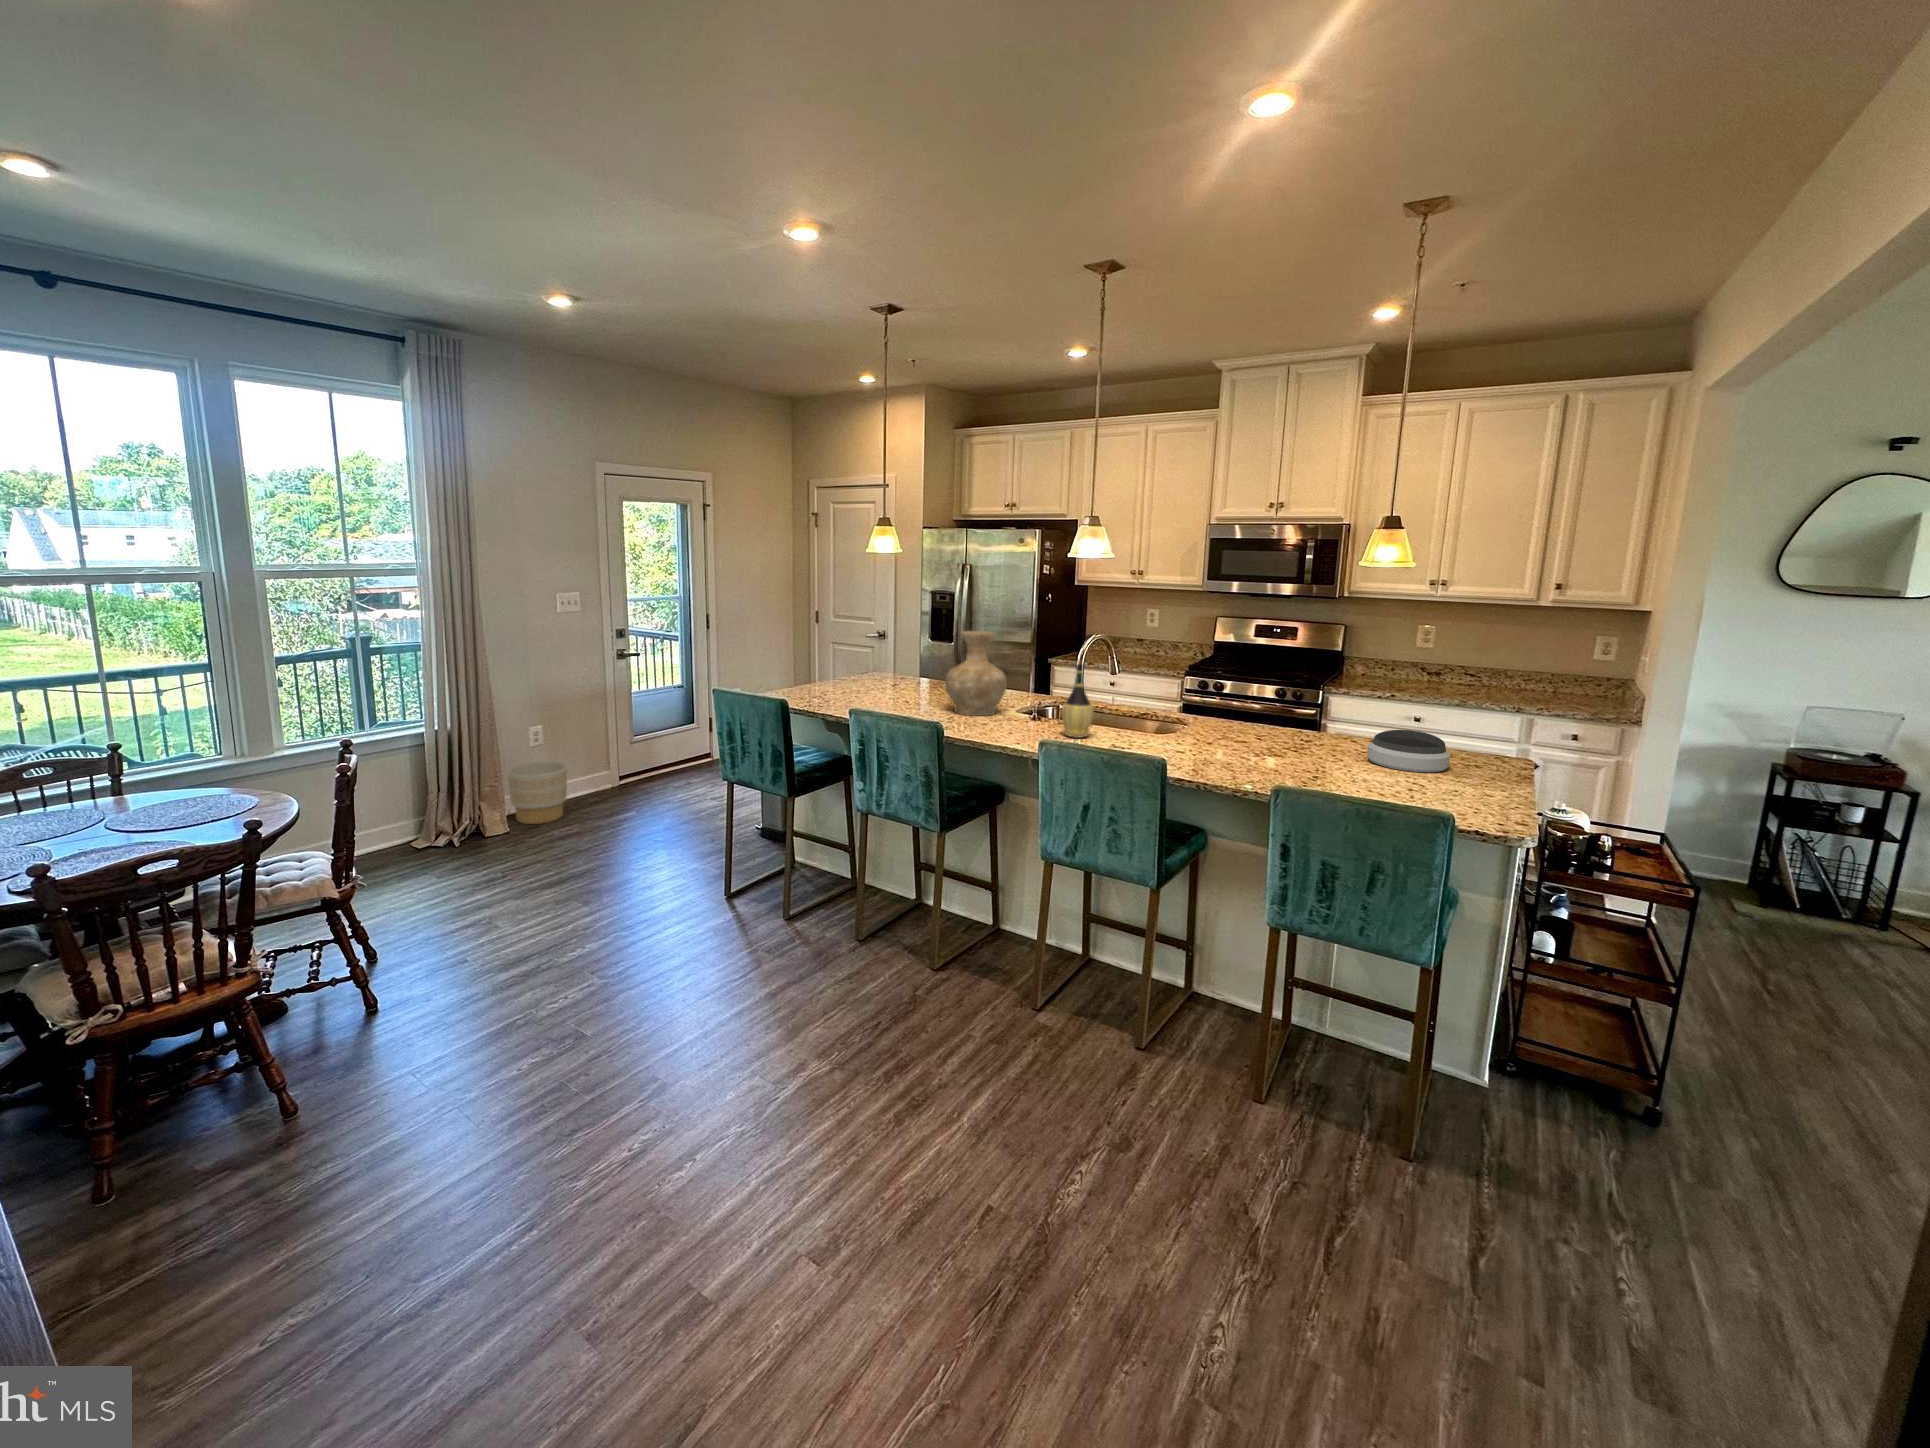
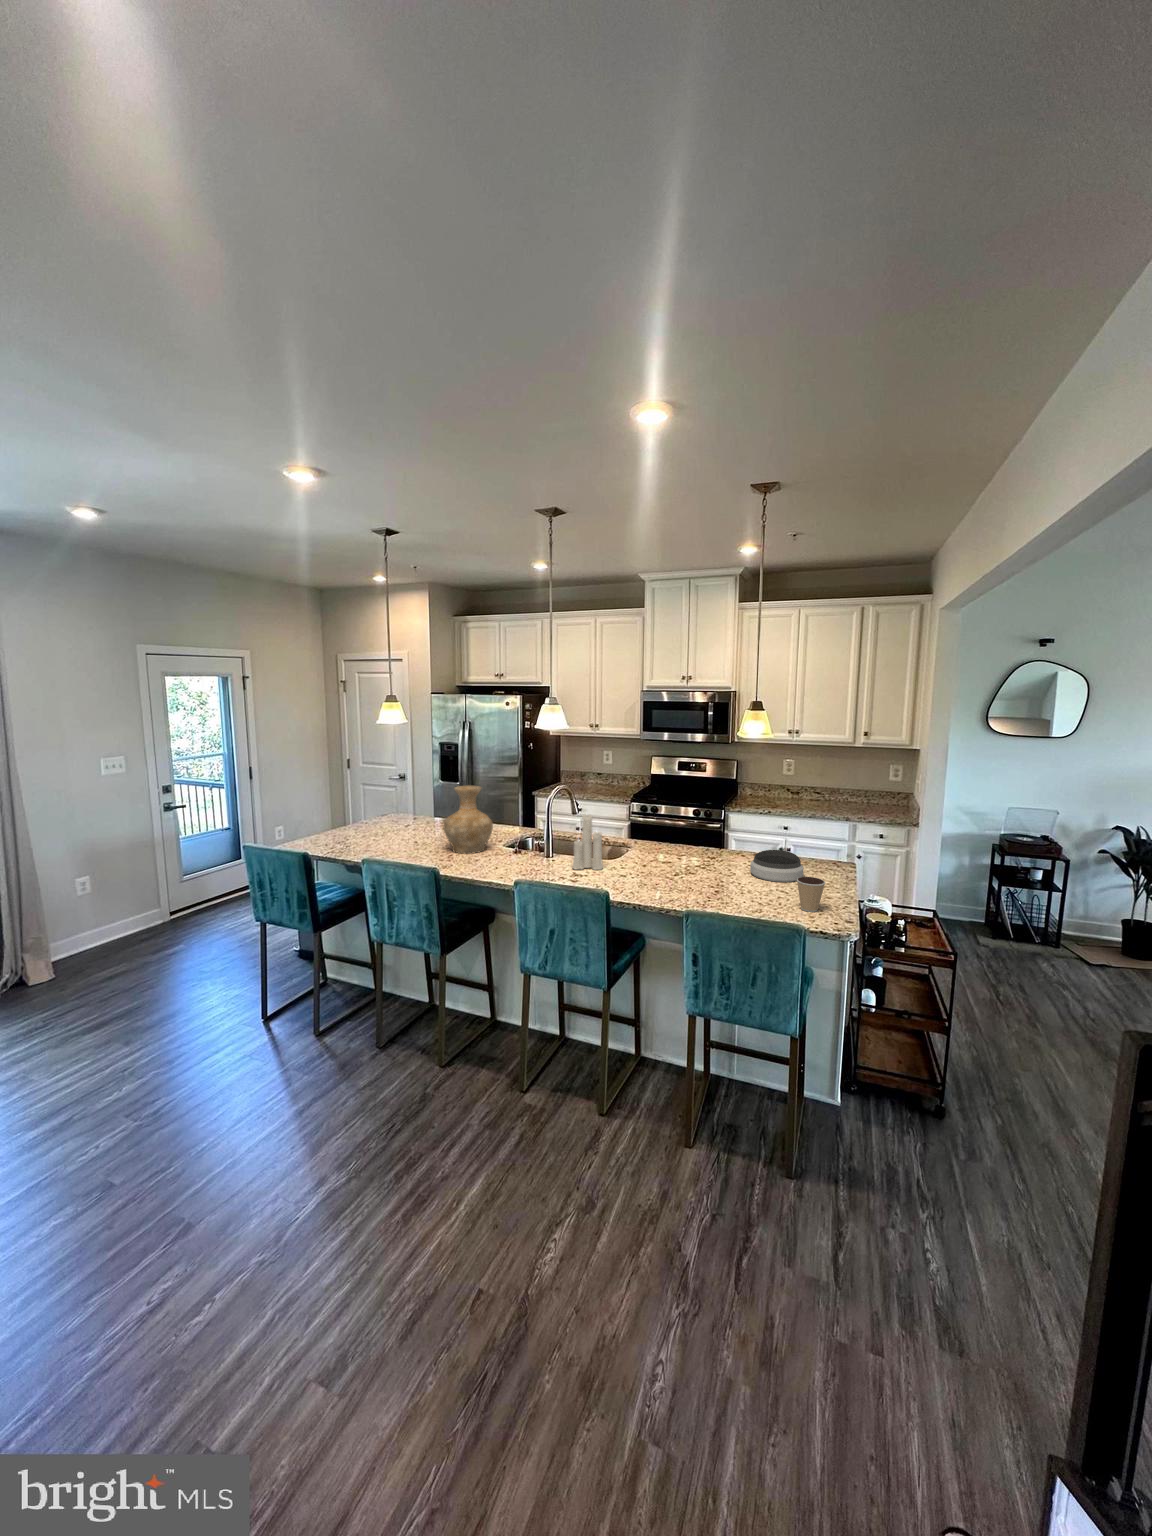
candle: none [1112,655,1155,742] -> present [573,814,603,870]
wine bottle: present [1062,660,1093,738] -> none [533,809,557,870]
coffee cup: none [1441,758,1485,806] -> present [797,877,825,912]
planter: present [508,761,567,824] -> none [58,906,119,965]

